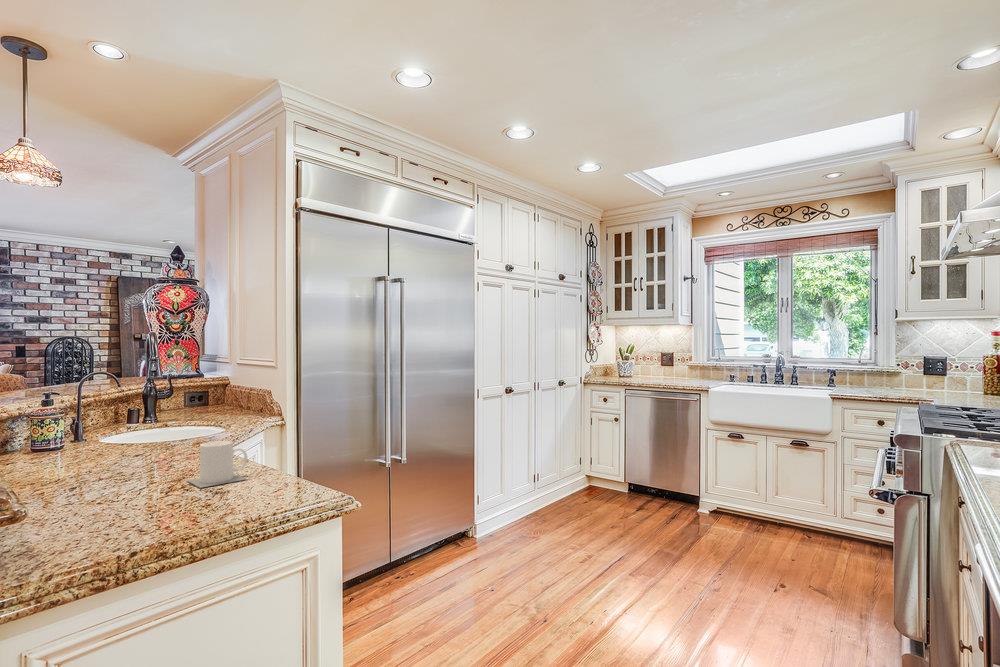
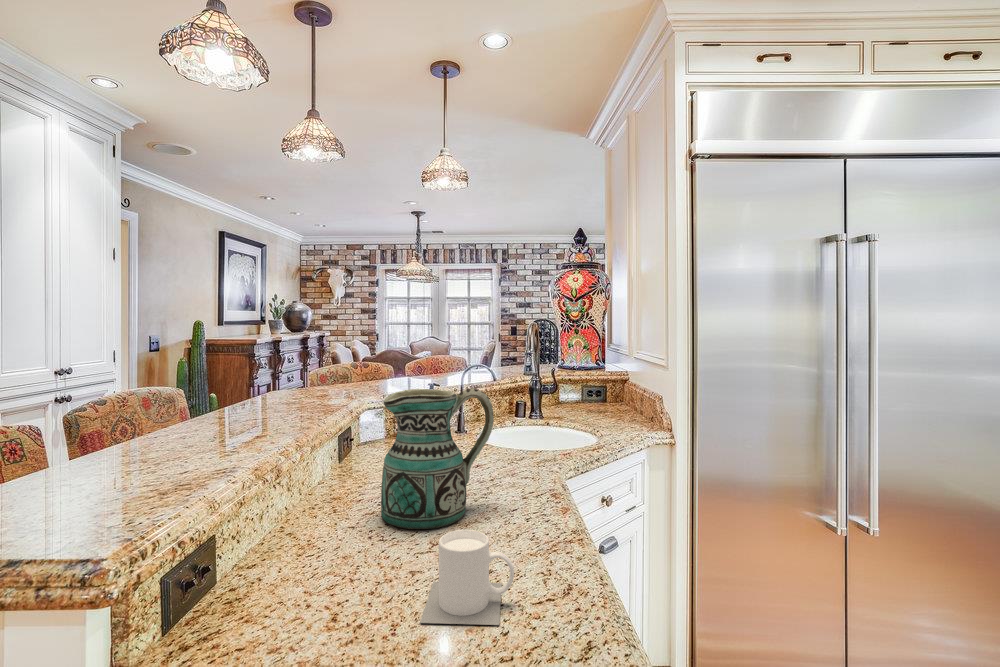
ceramic pitcher: none [87,372,182,476] -> present [381,388,494,529]

